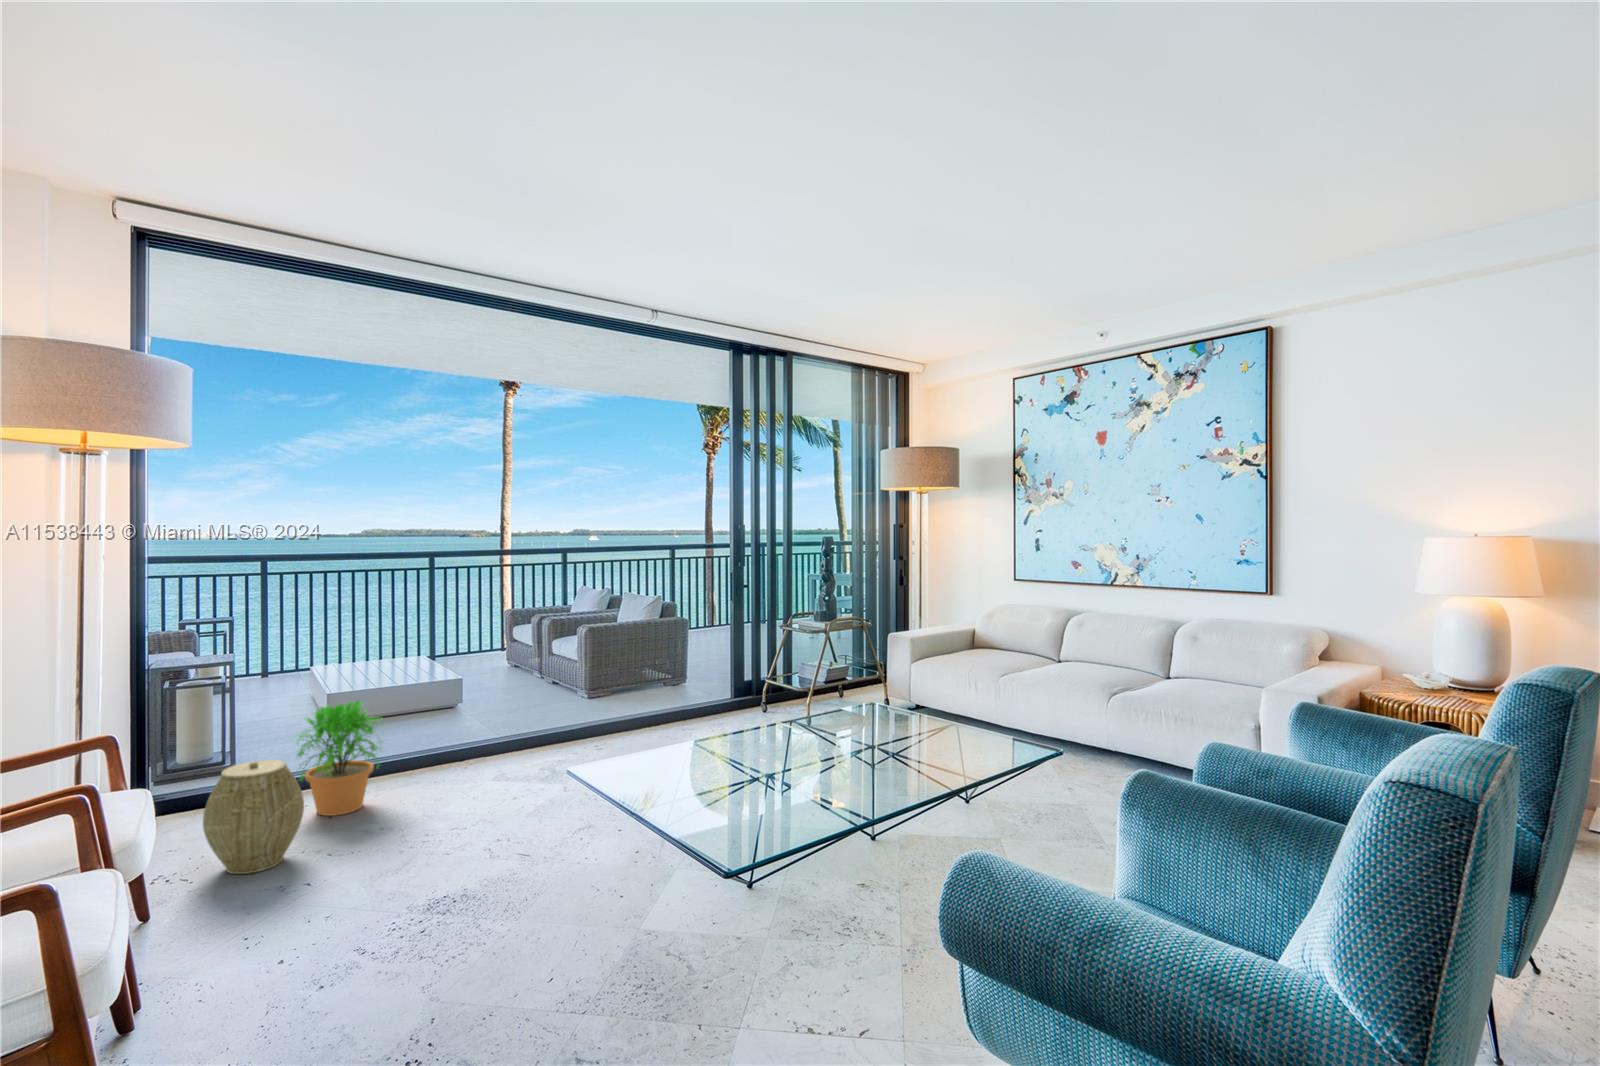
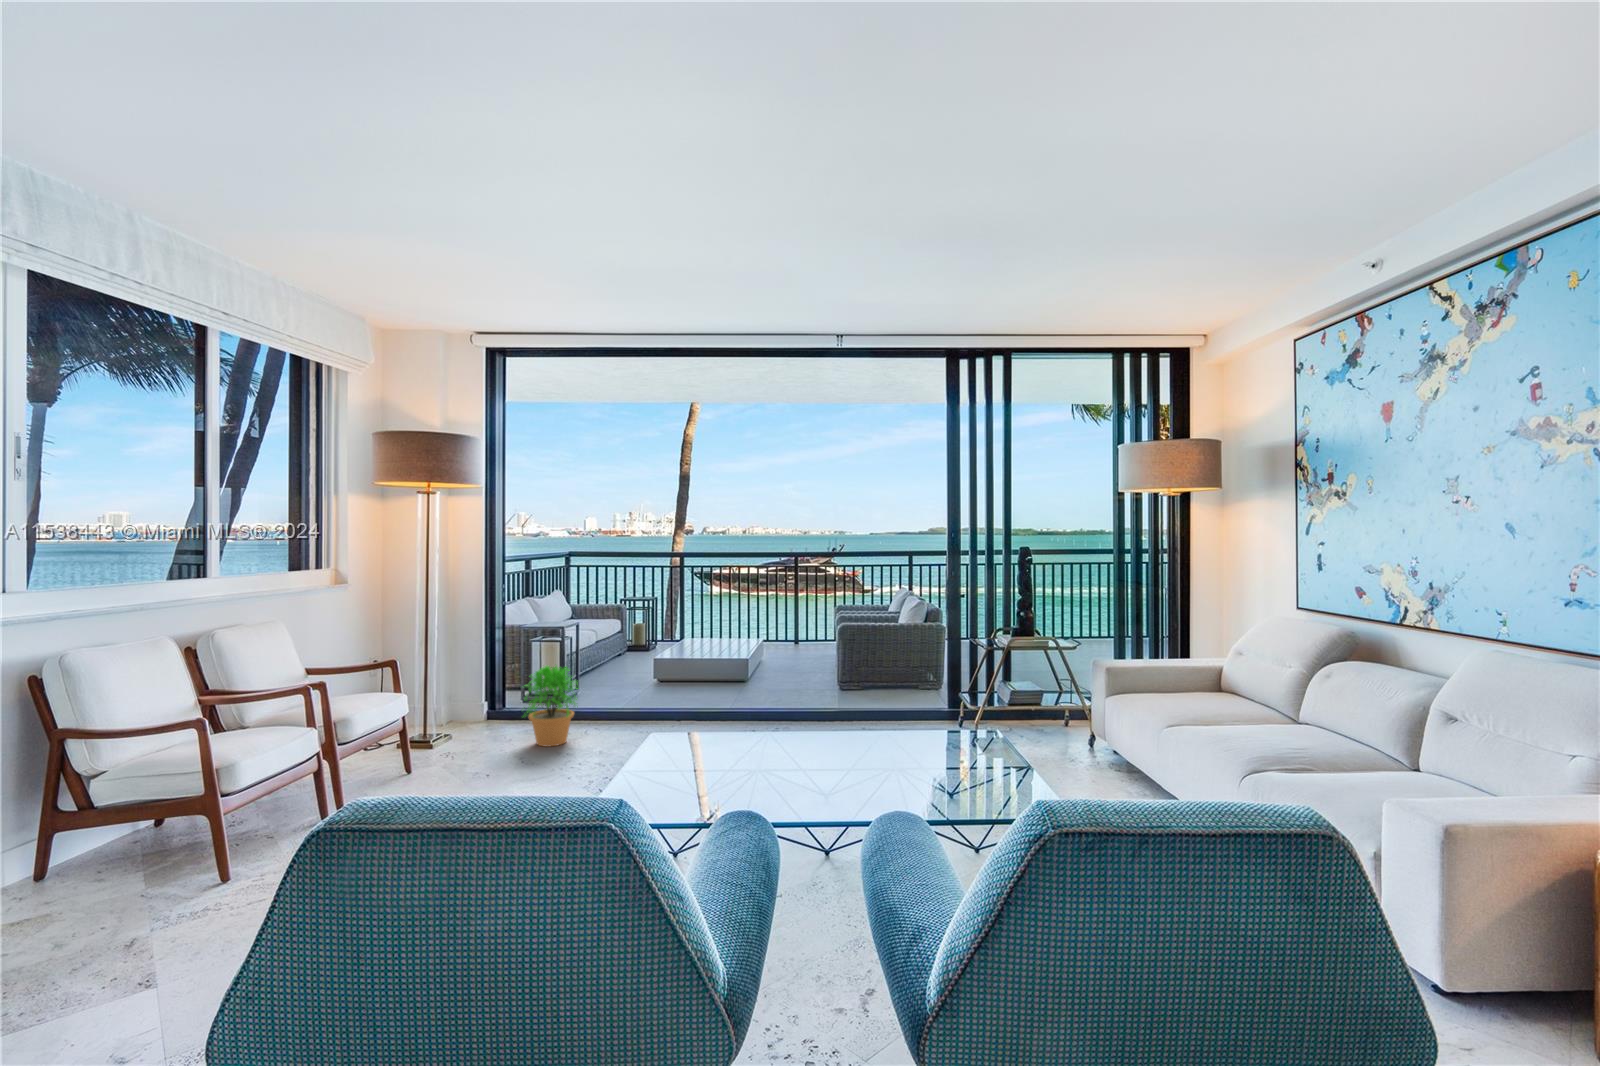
woven basket: present [203,760,304,874] -> none [434,697,495,771]

